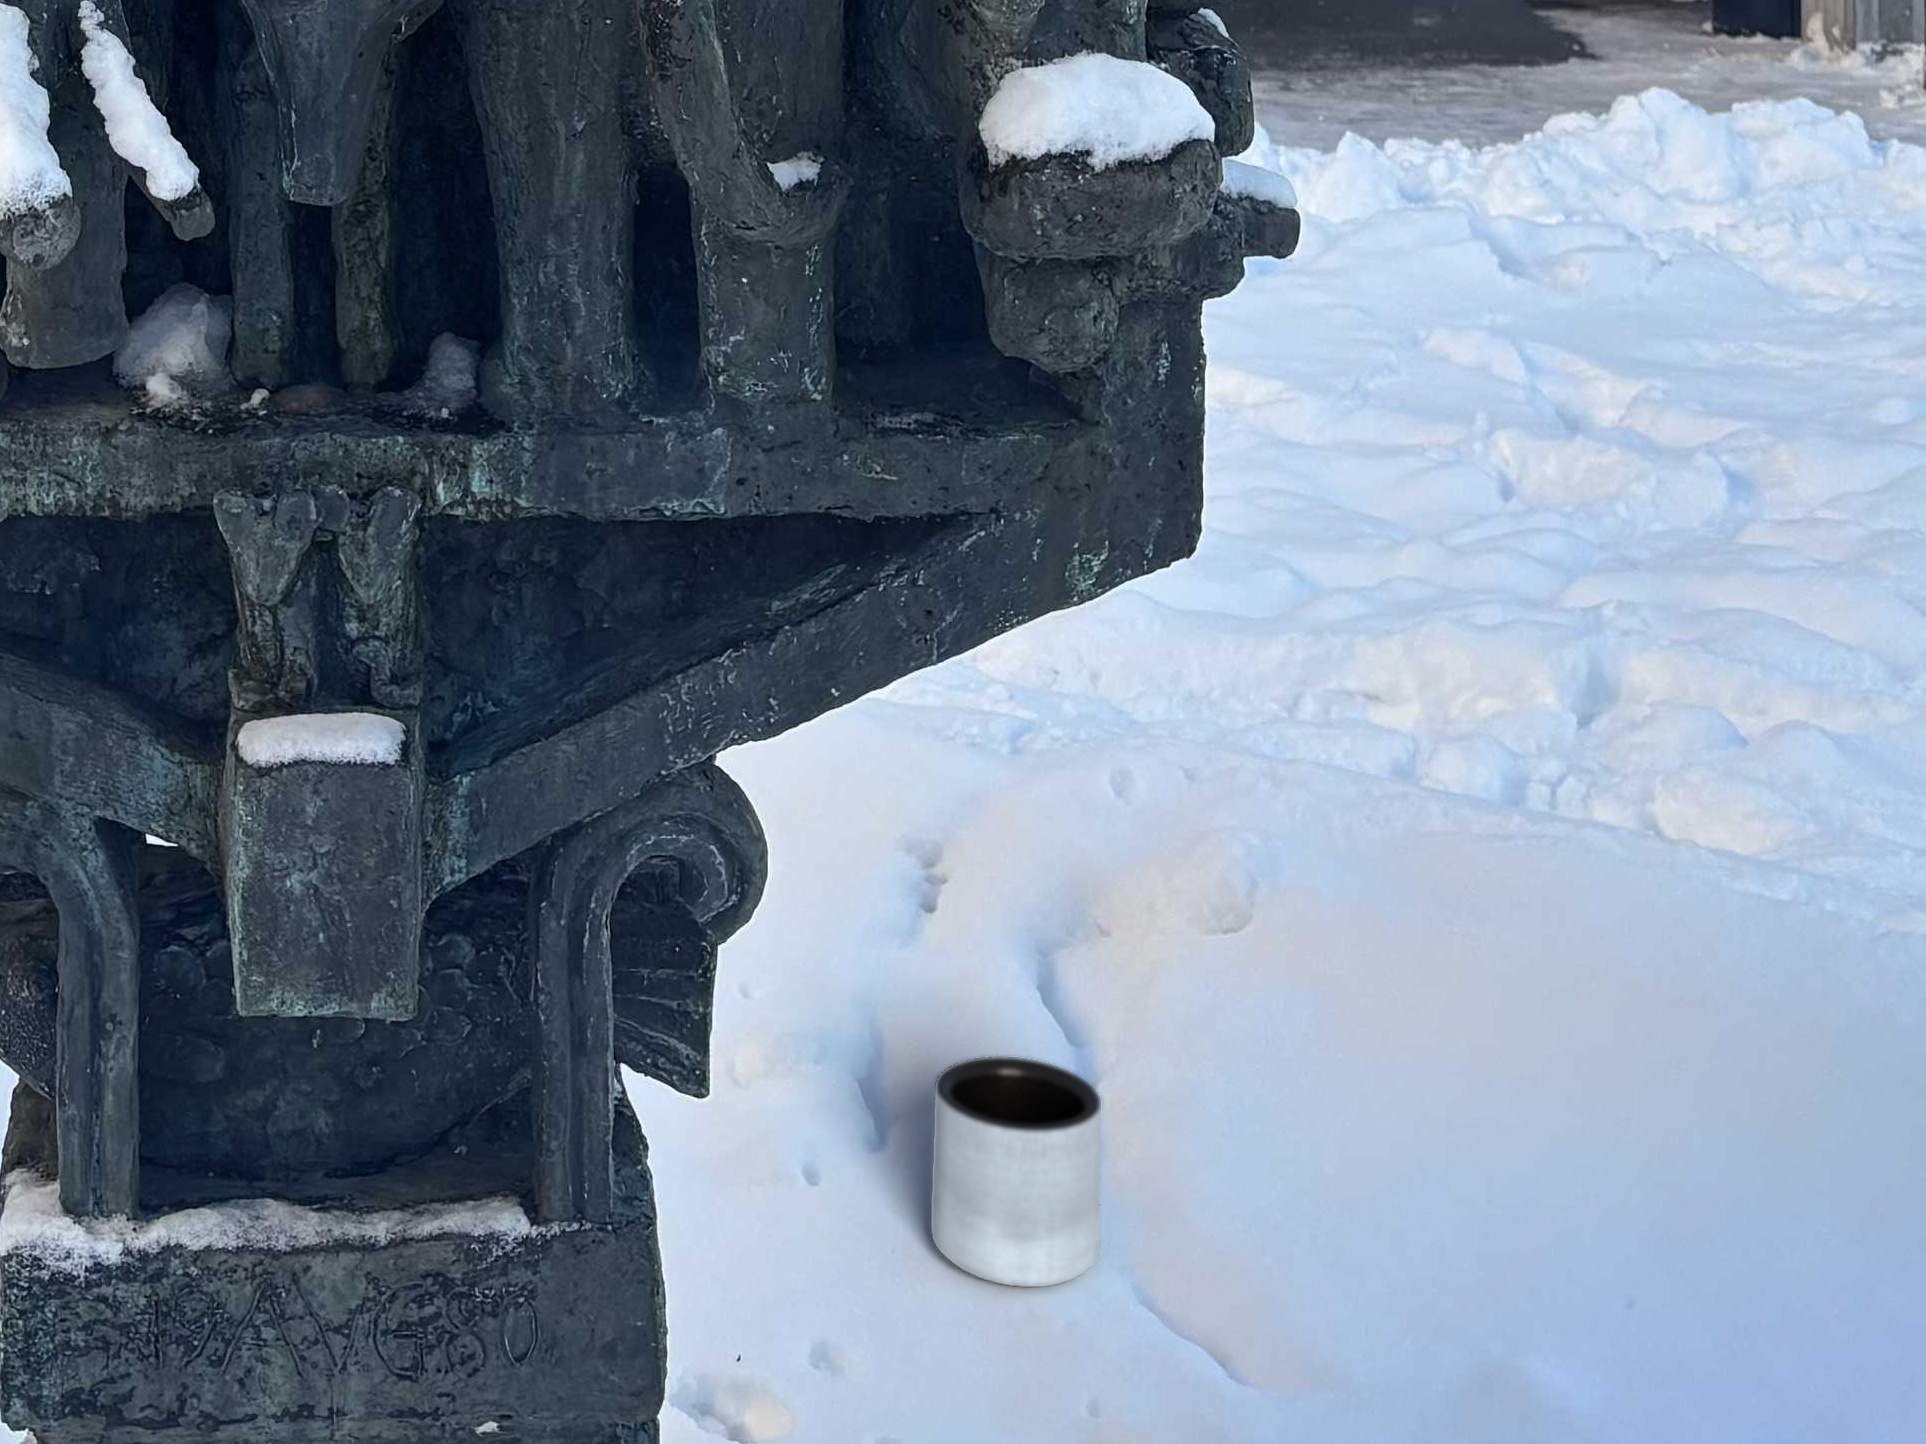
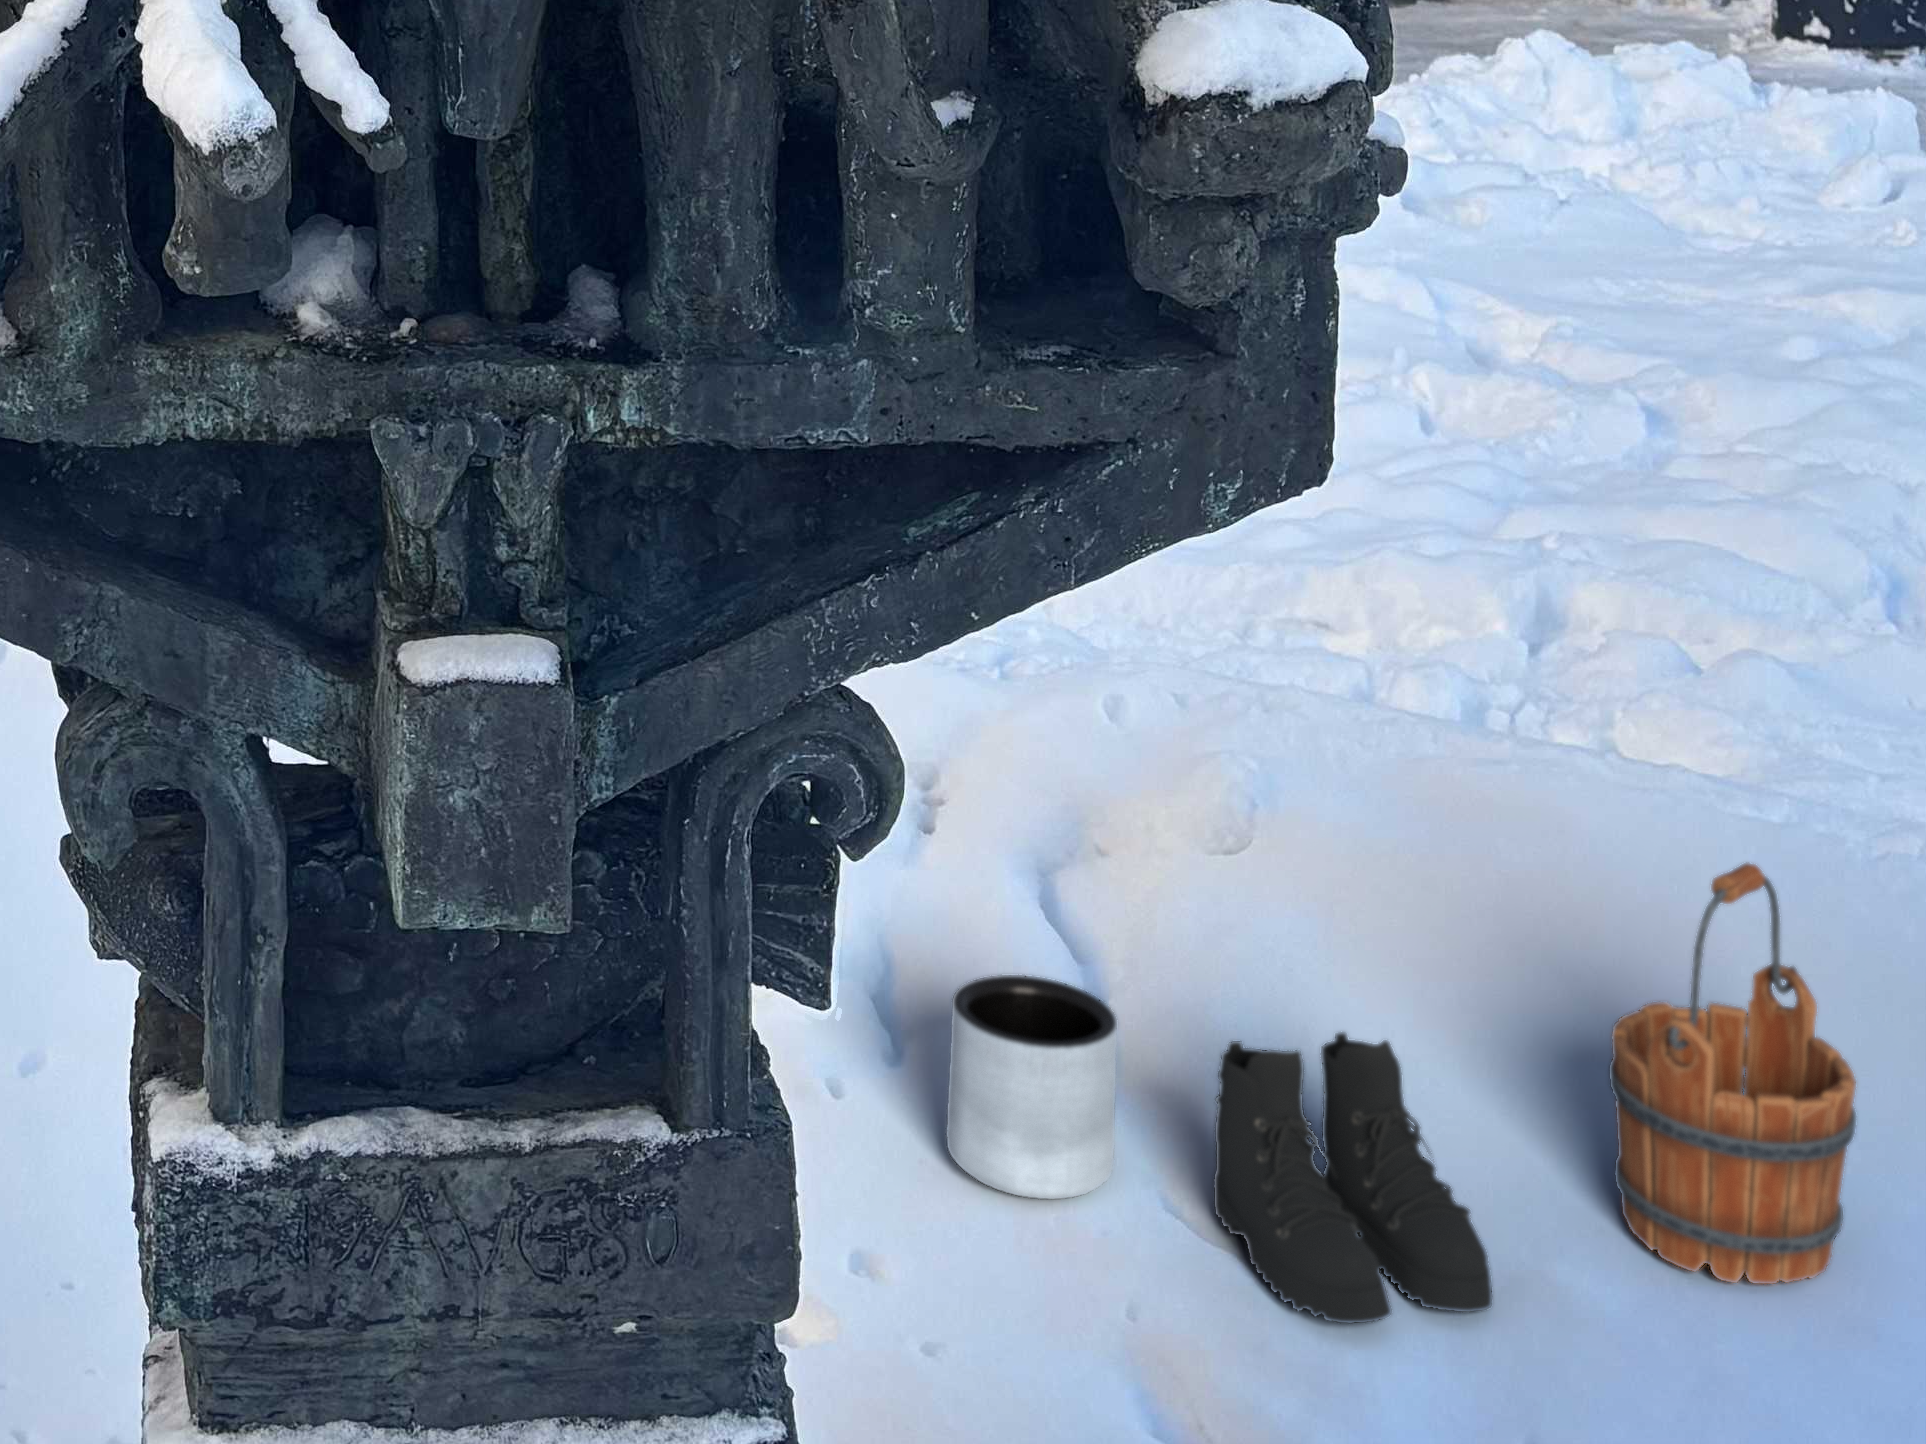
wooden bucket: none [1600,938,1846,1372] -> present [1609,863,1856,1284]
boots: none [1197,1114,1472,1415] -> present [1214,1032,1493,1323]

